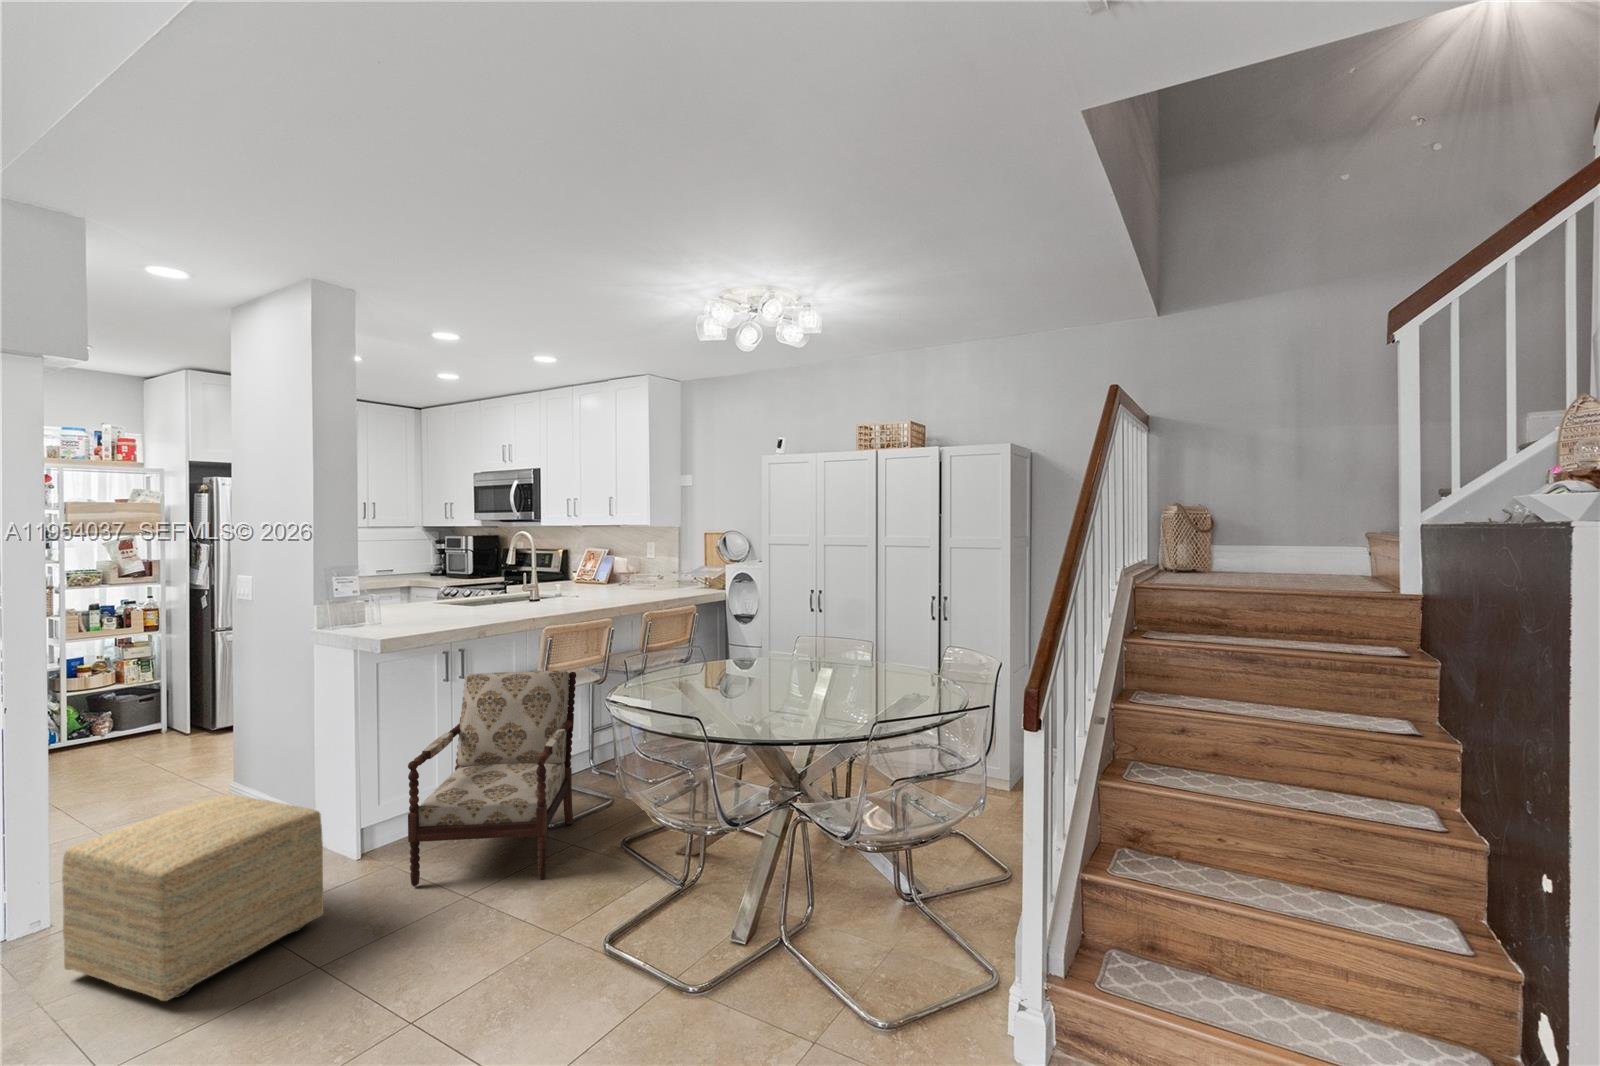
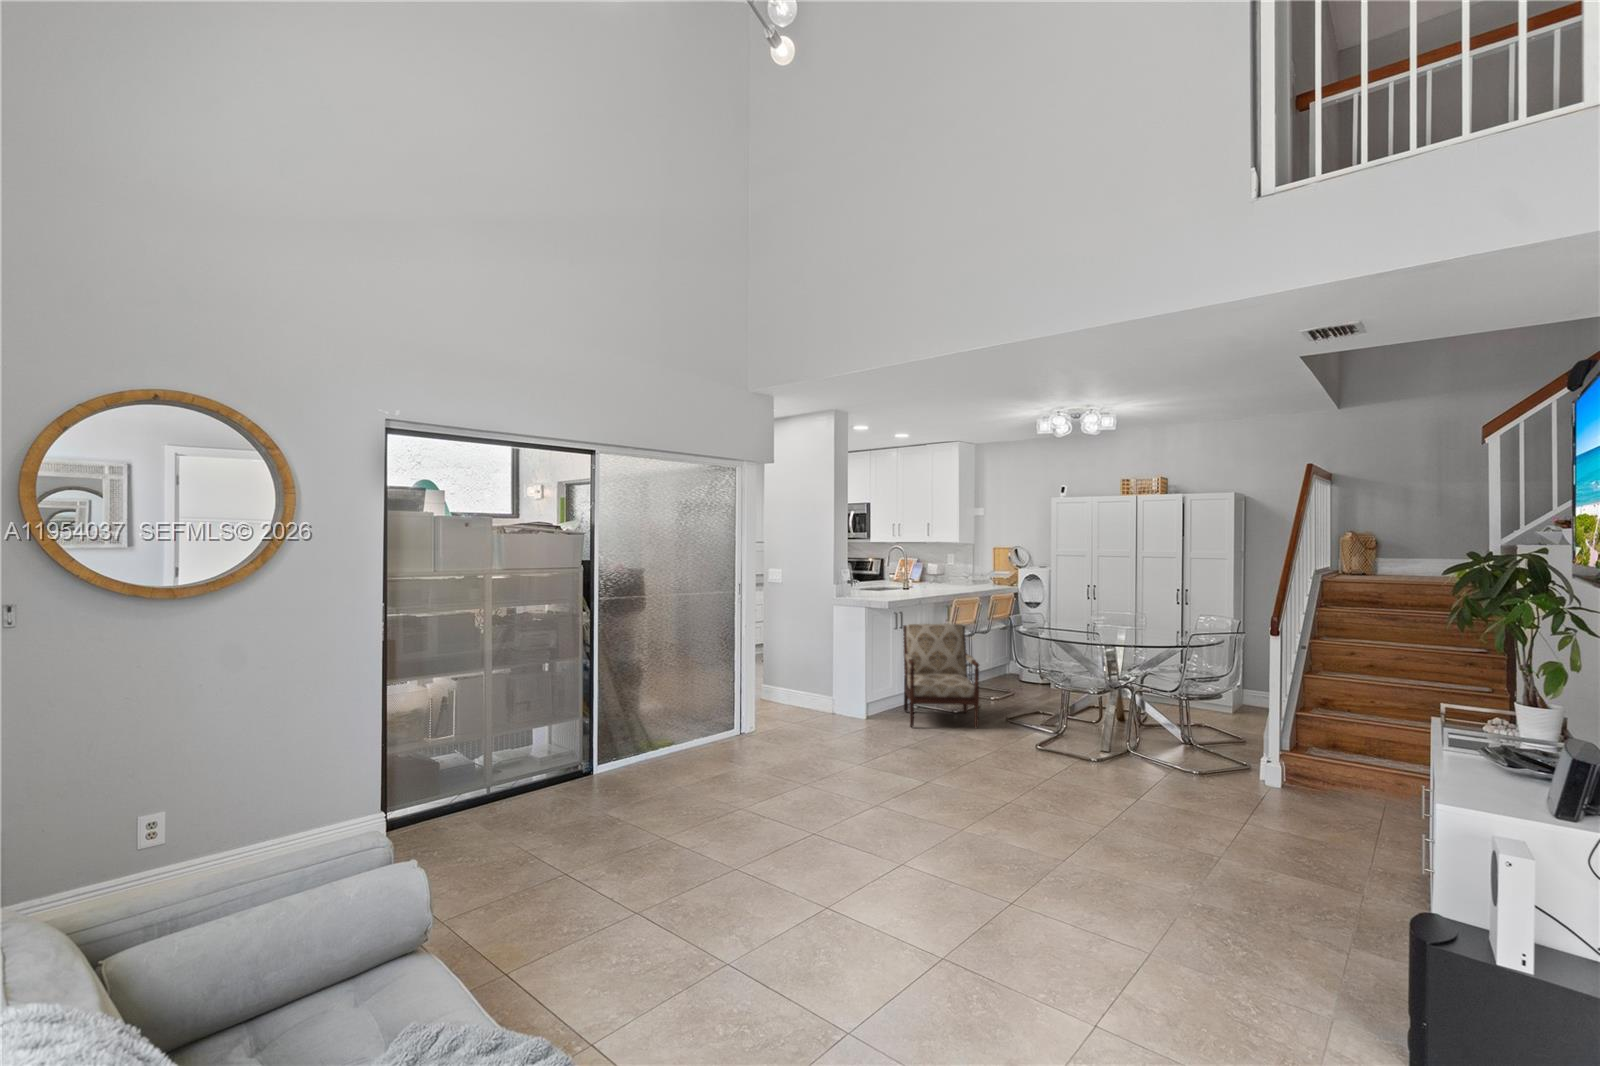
ottoman: present [62,794,323,1001] -> none [794,673,885,749]

